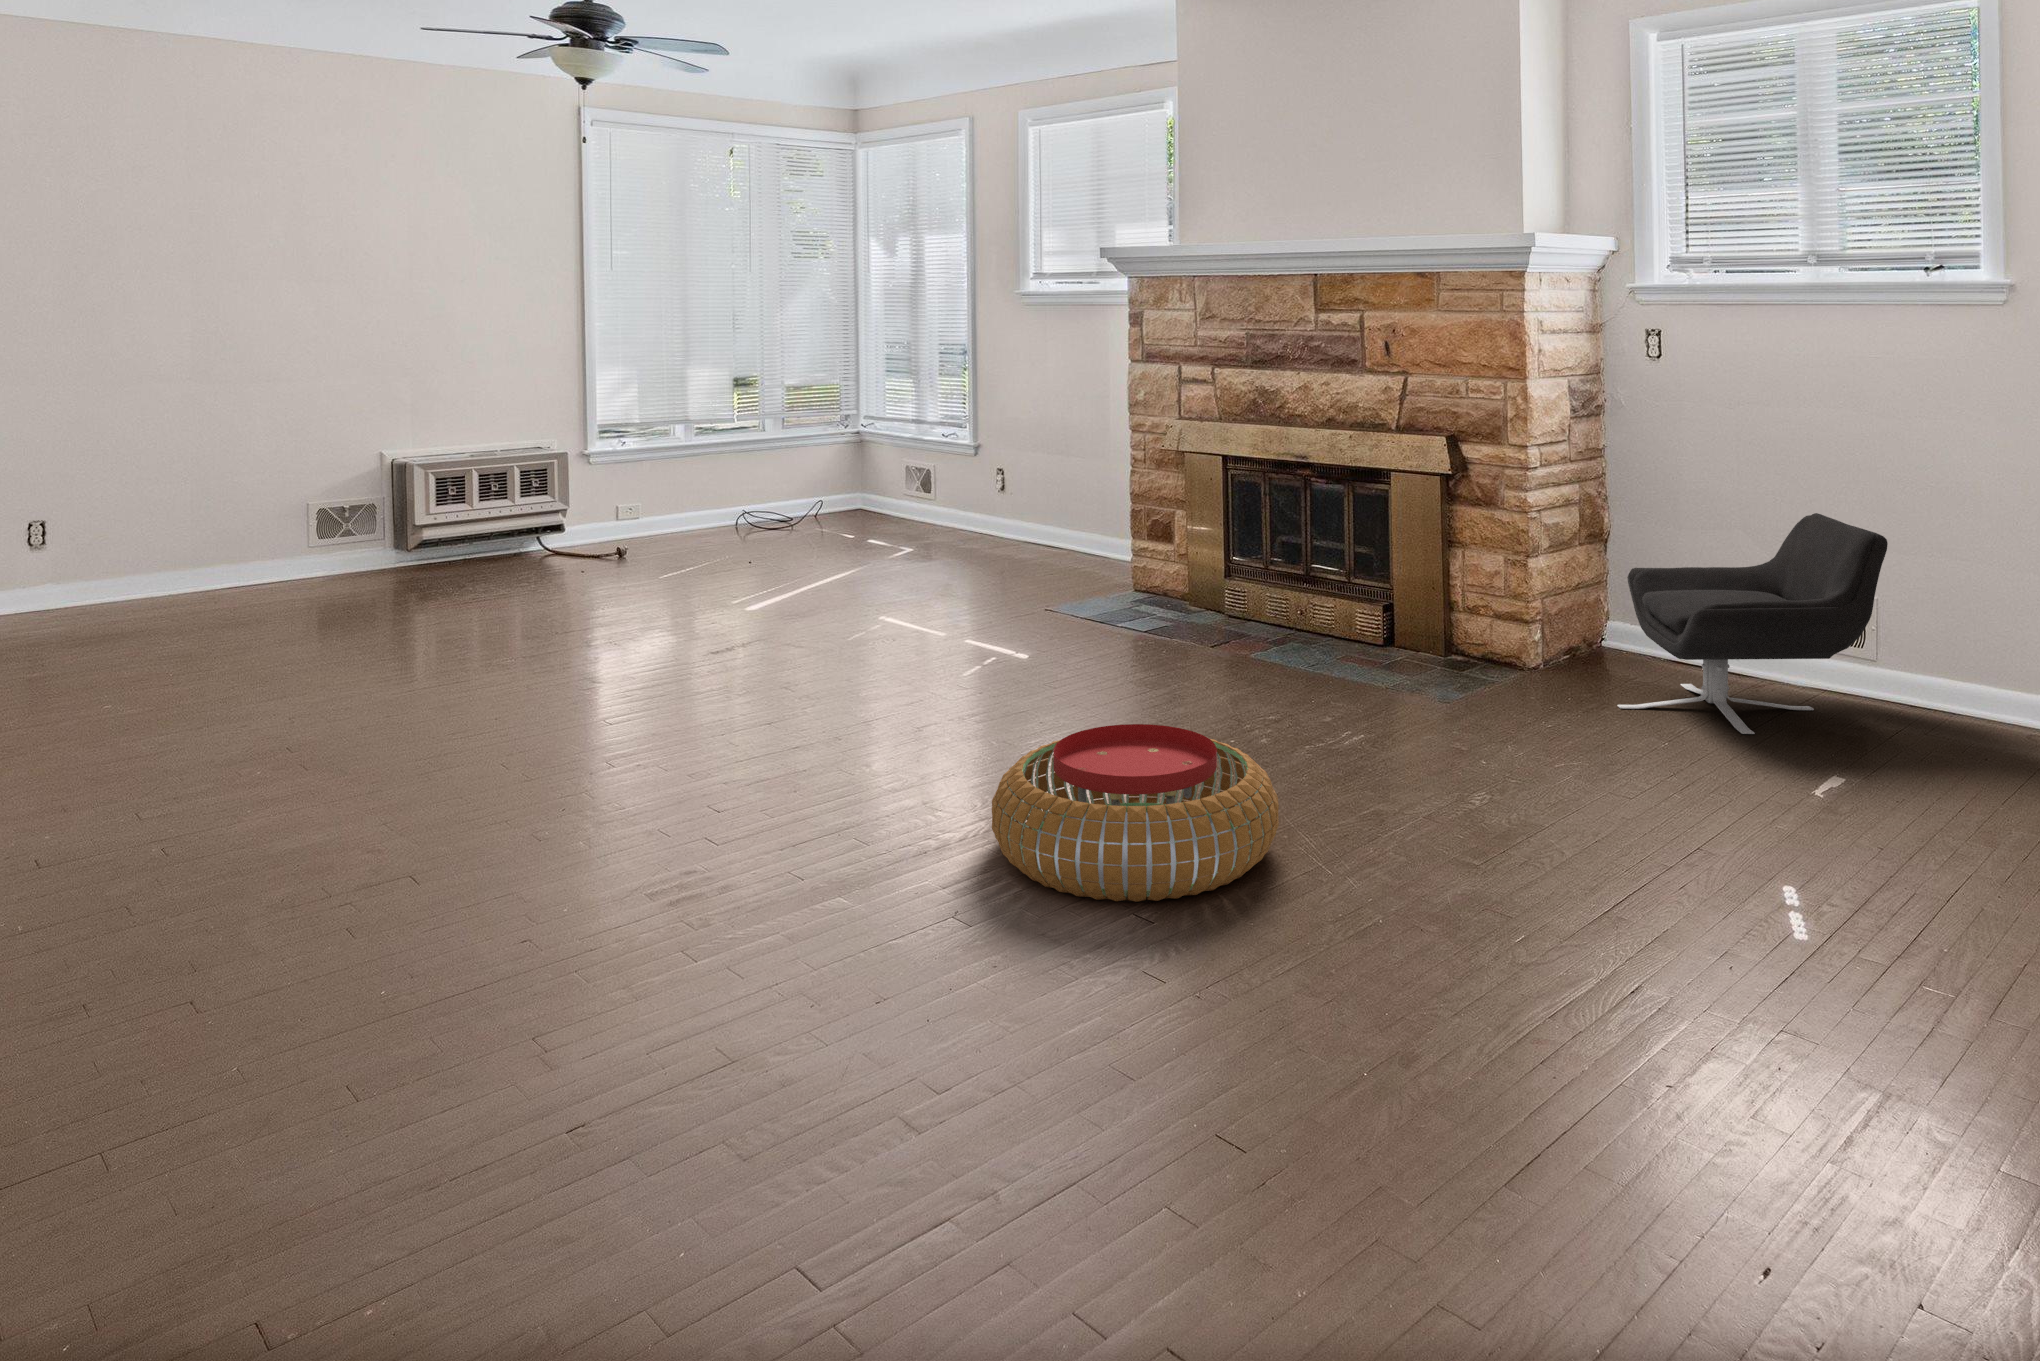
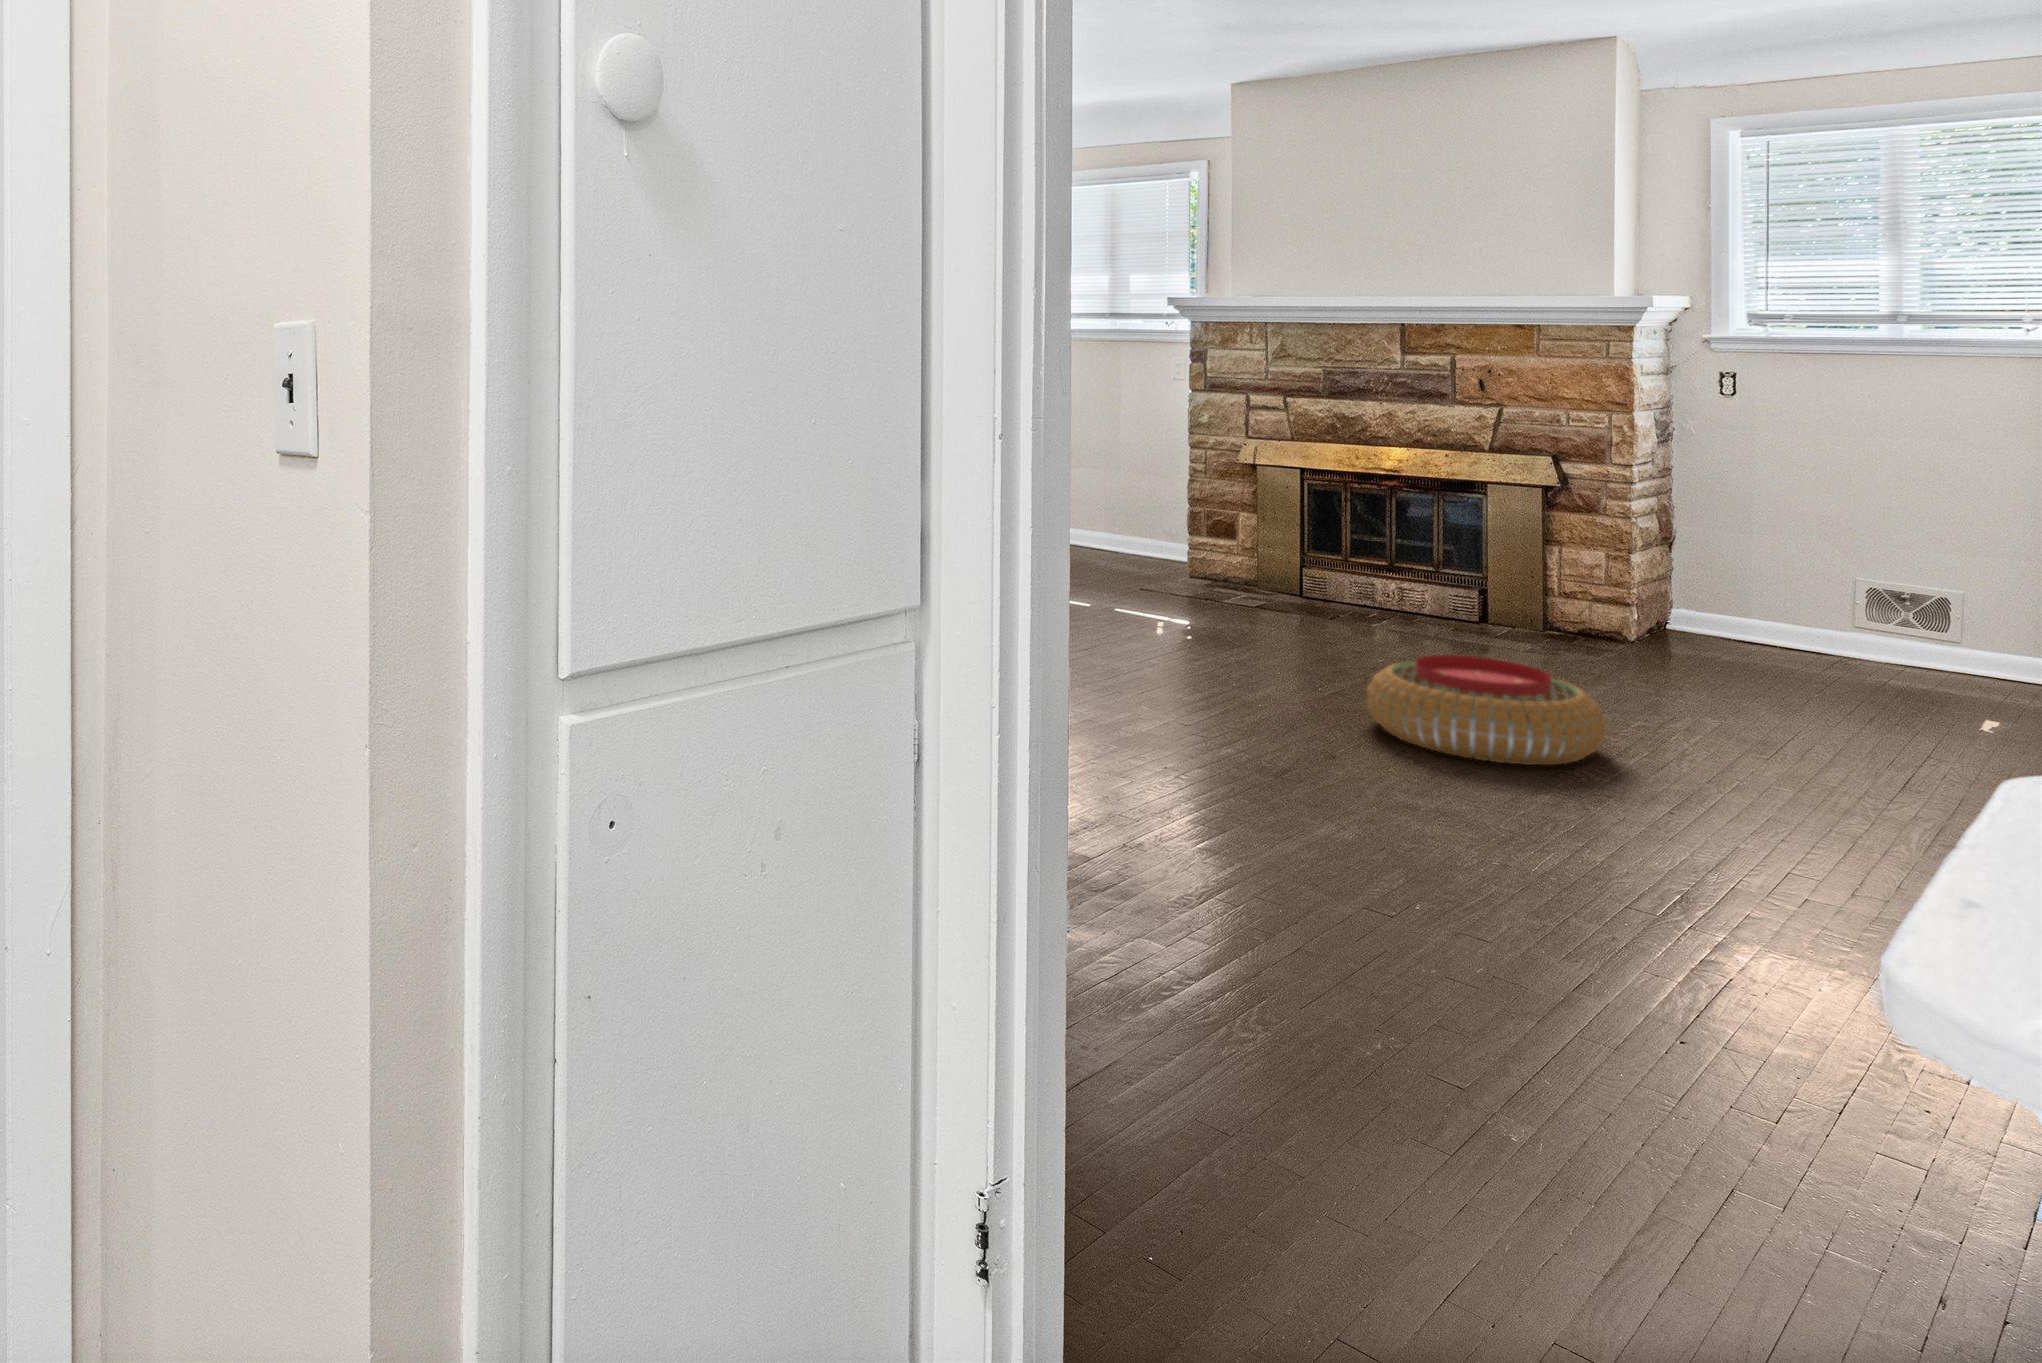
lounge chair: present [1617,513,1888,734] -> none [1724,524,2001,693]

